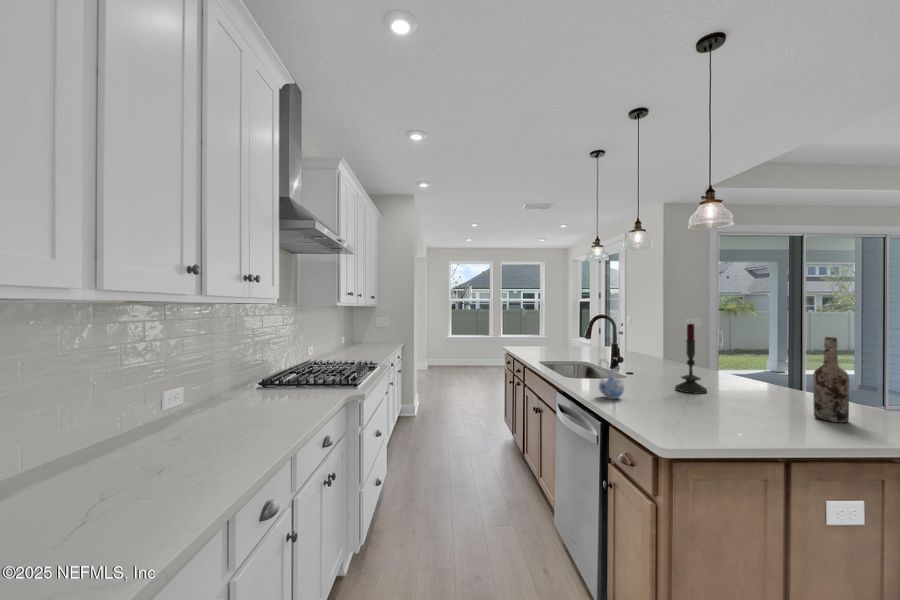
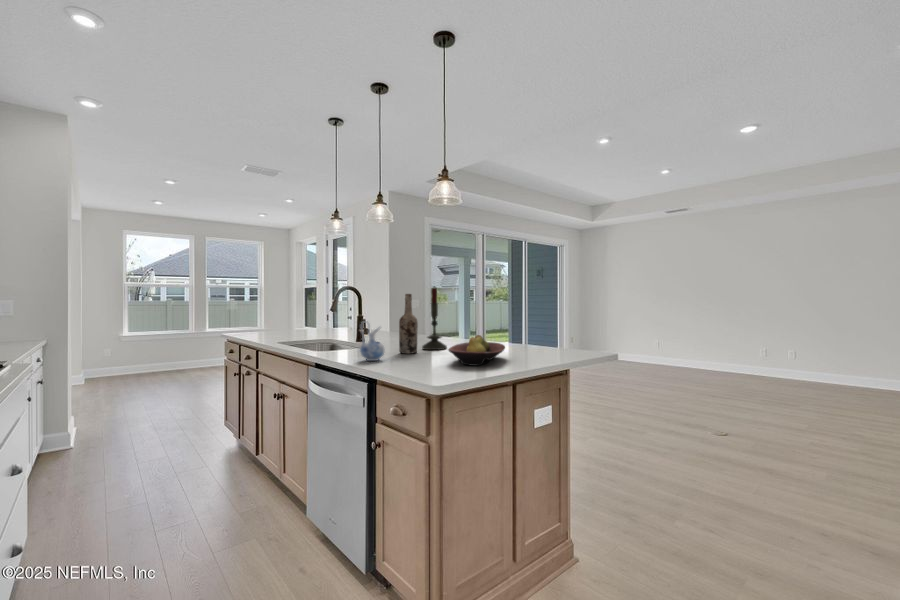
wine bottle: present [813,337,849,423] -> present [399,294,418,354]
fruit bowl: none [693,388,780,428] -> present [449,335,505,366]

